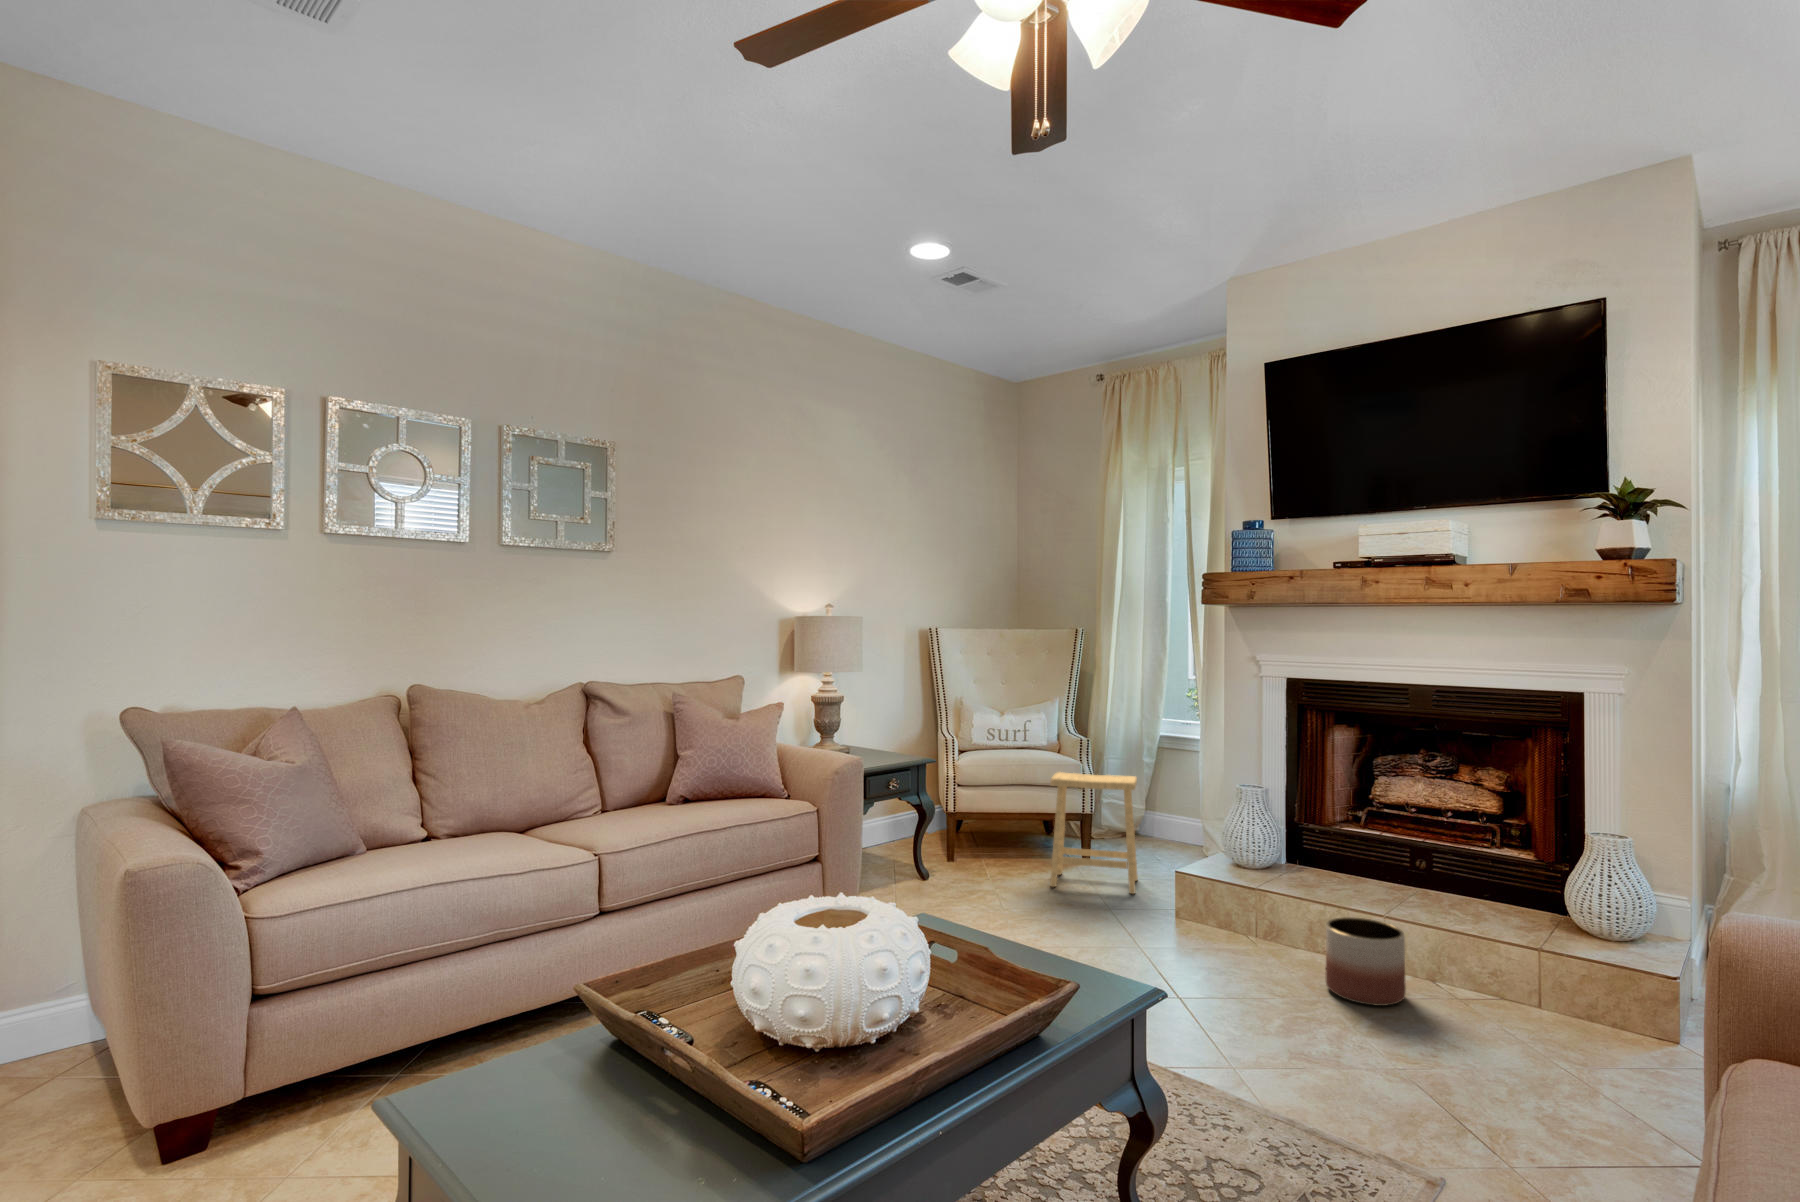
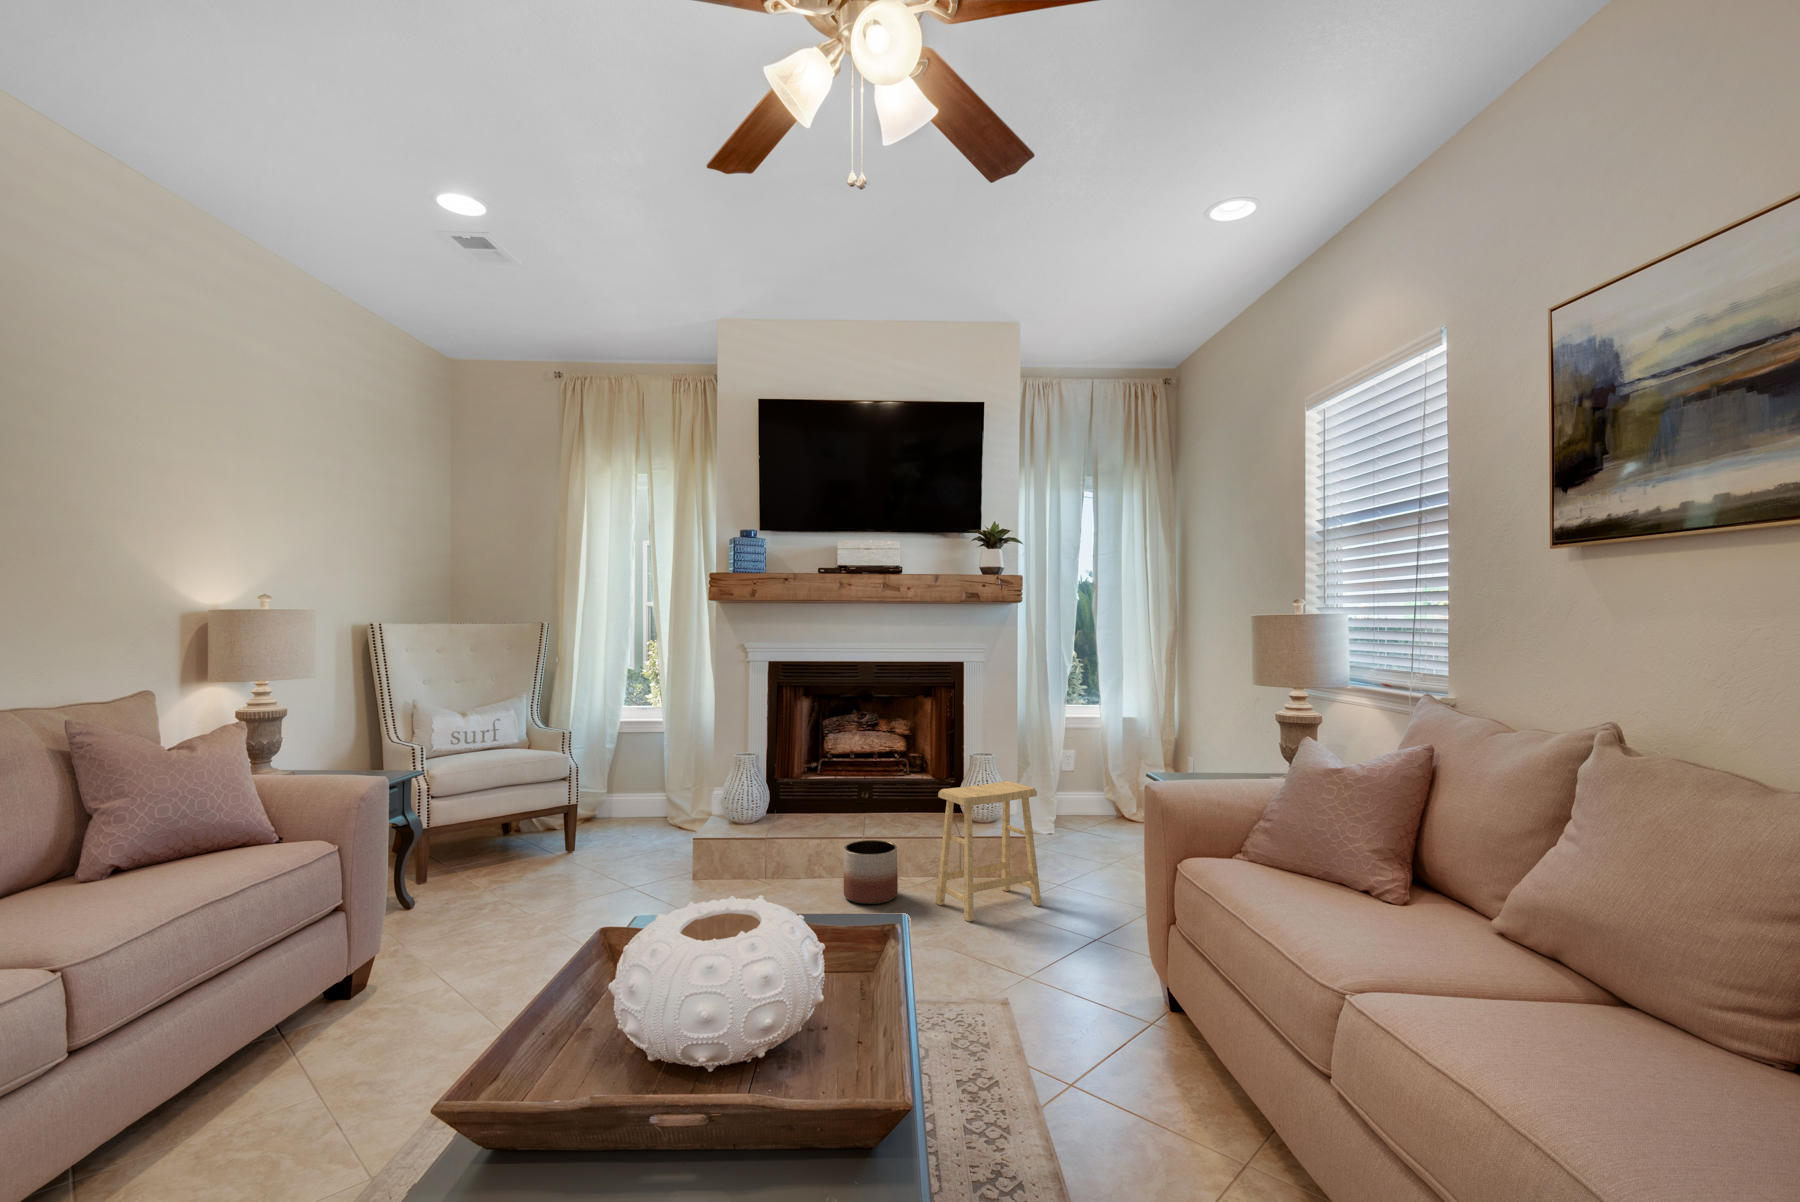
footstool: present [1050,772,1138,894] -> present [936,781,1041,922]

